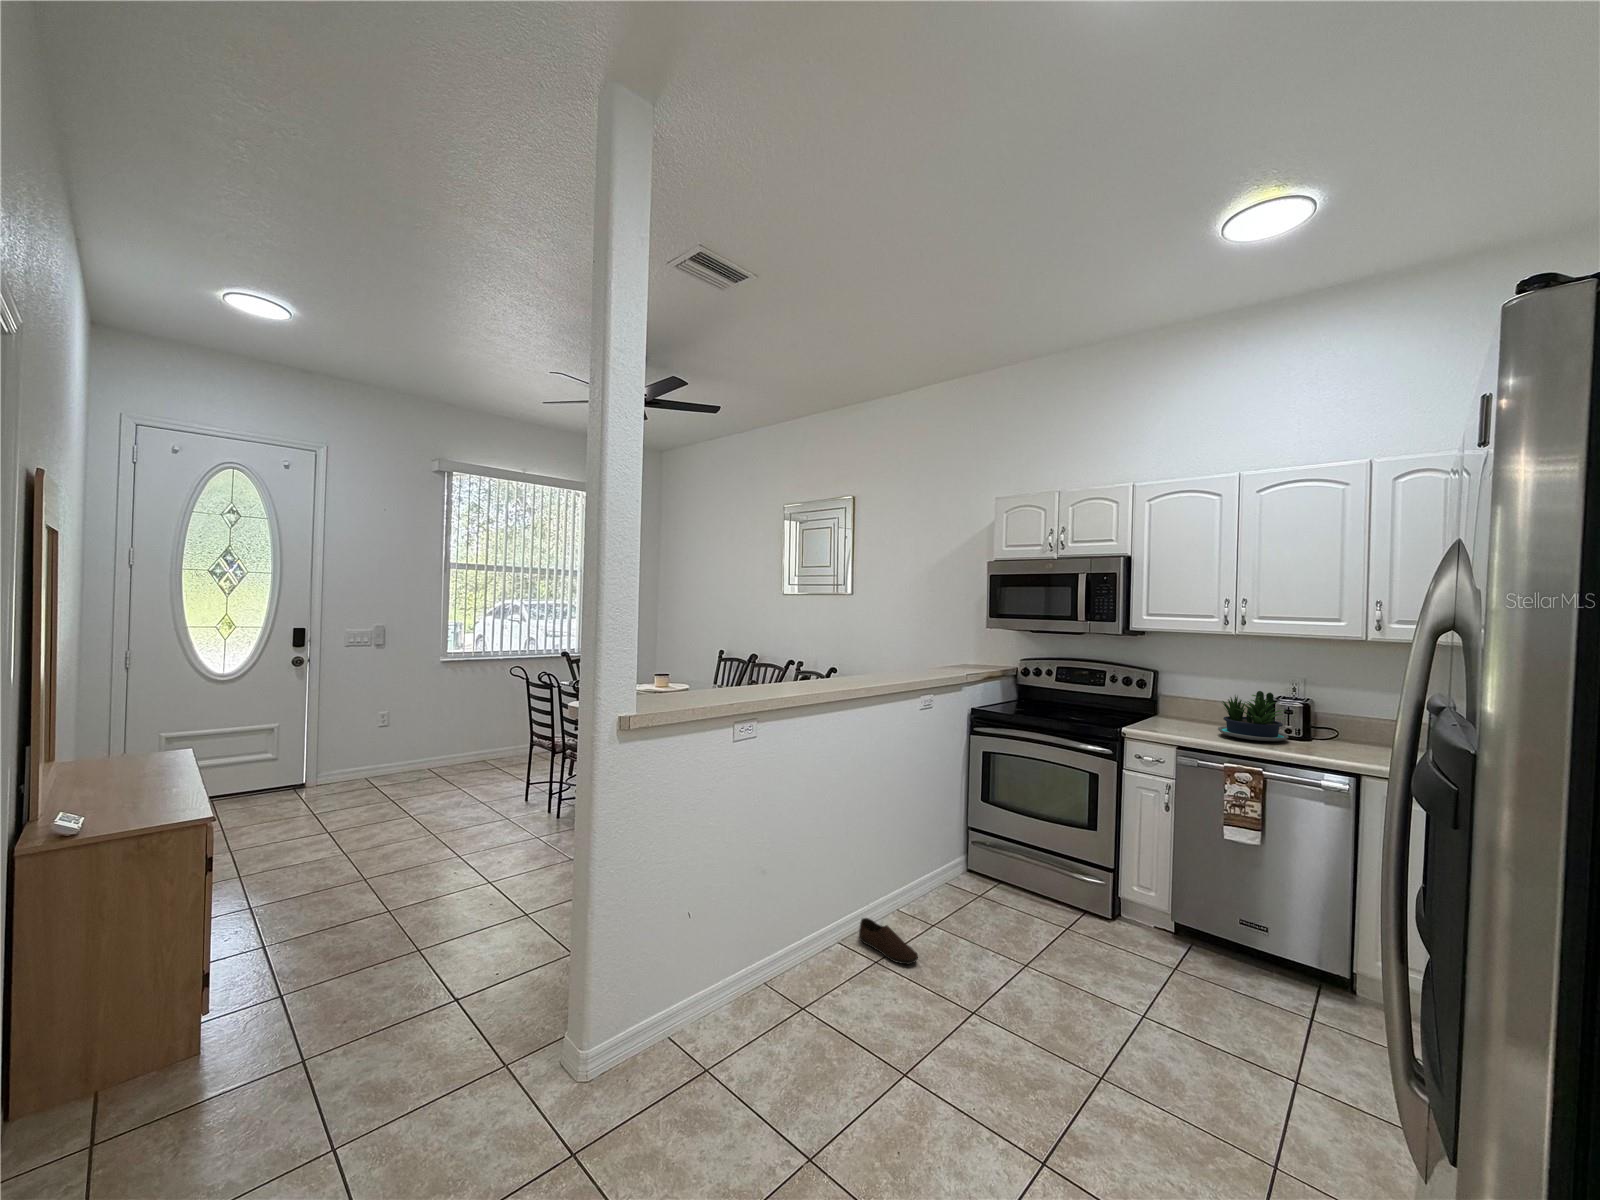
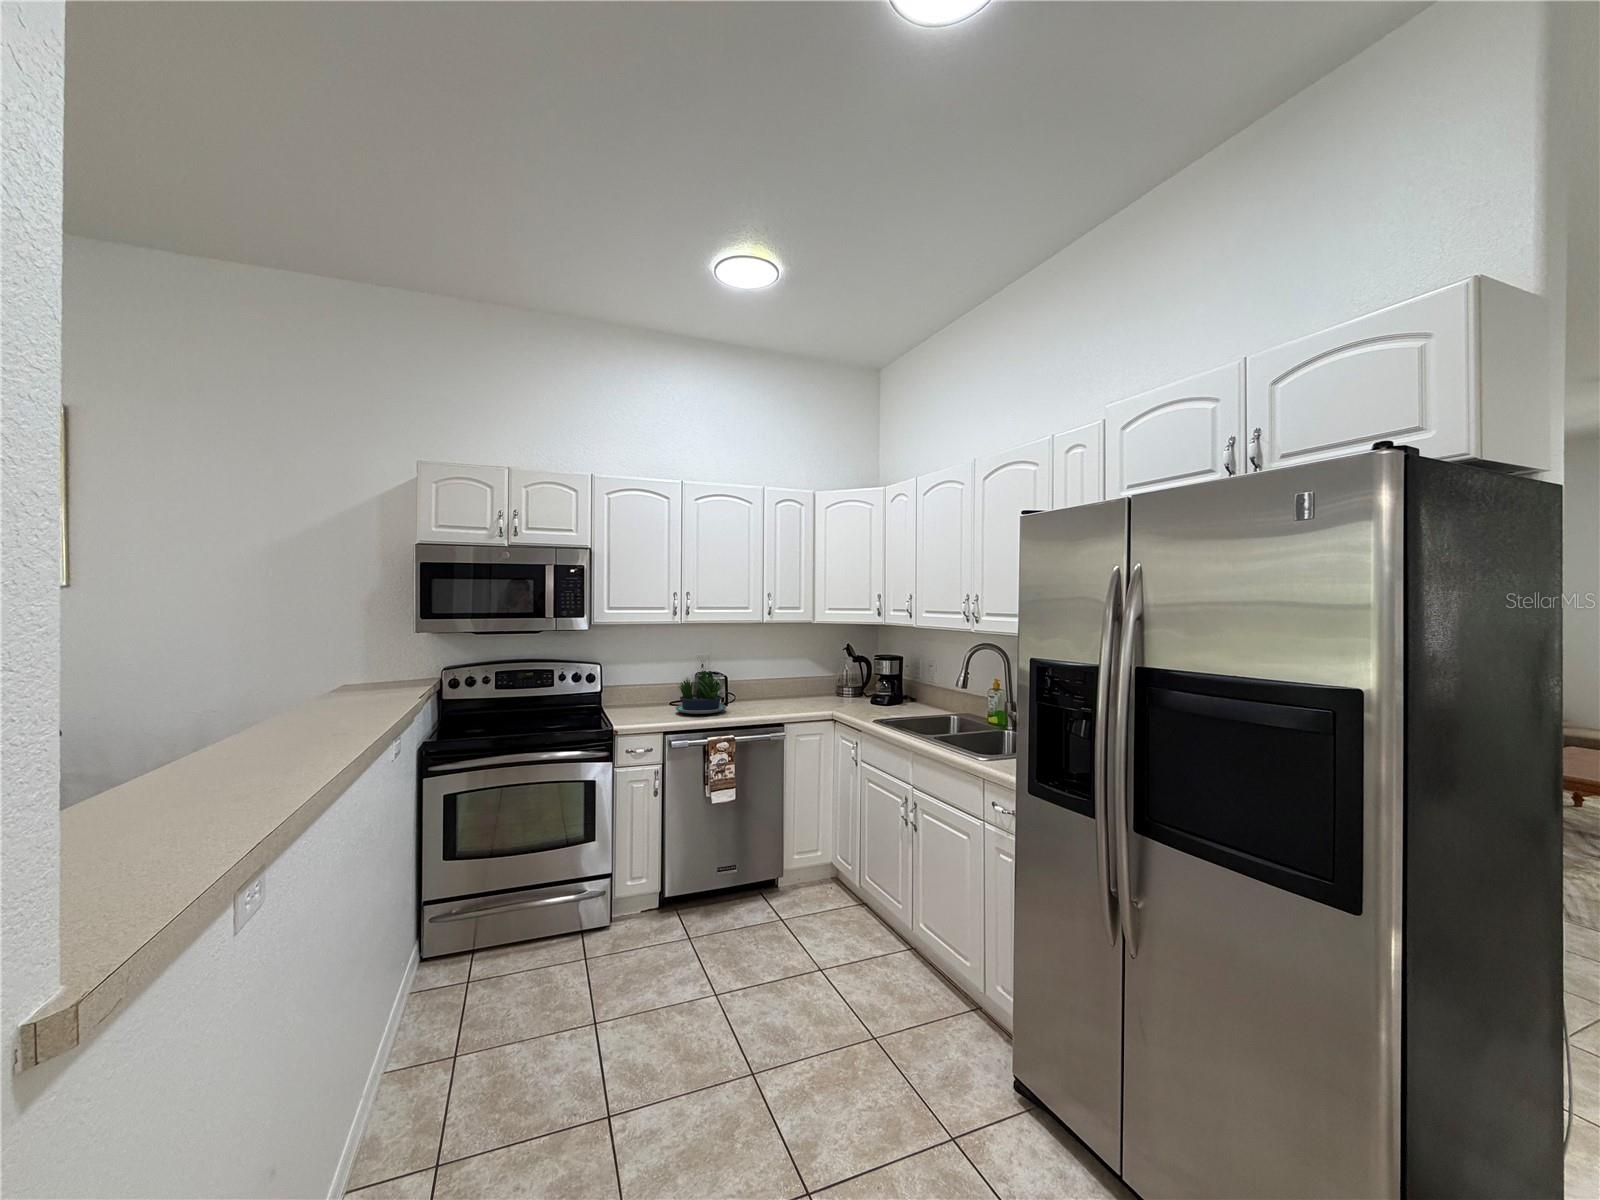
shoe: present [859,918,918,964] -> none [367,1099,491,1157]

